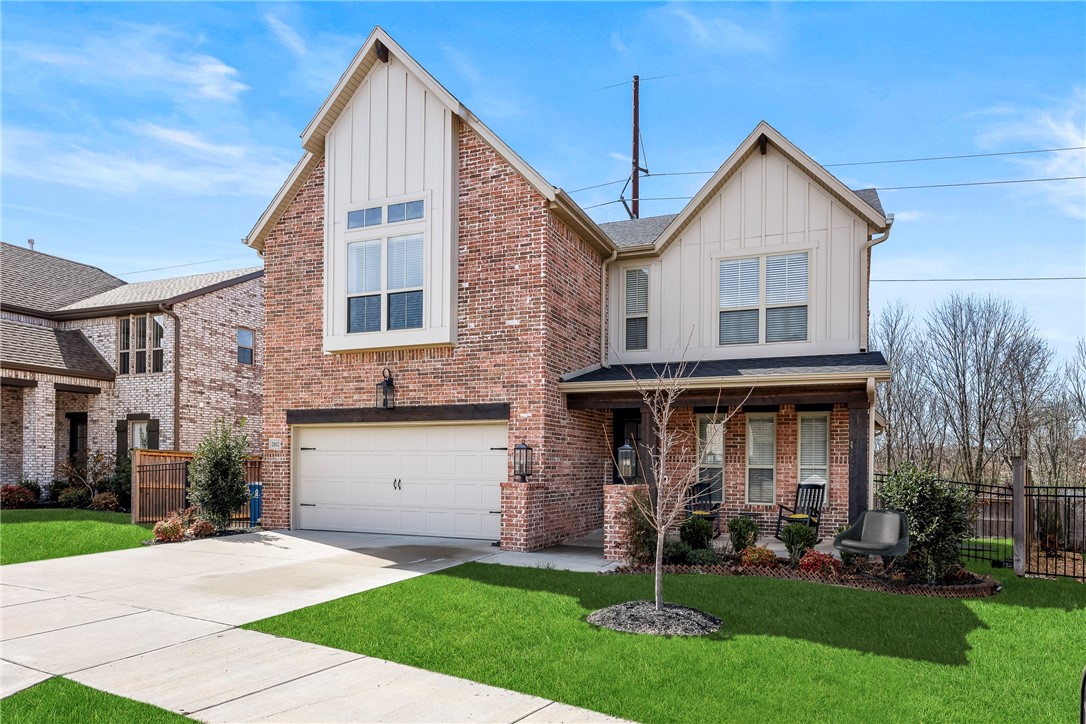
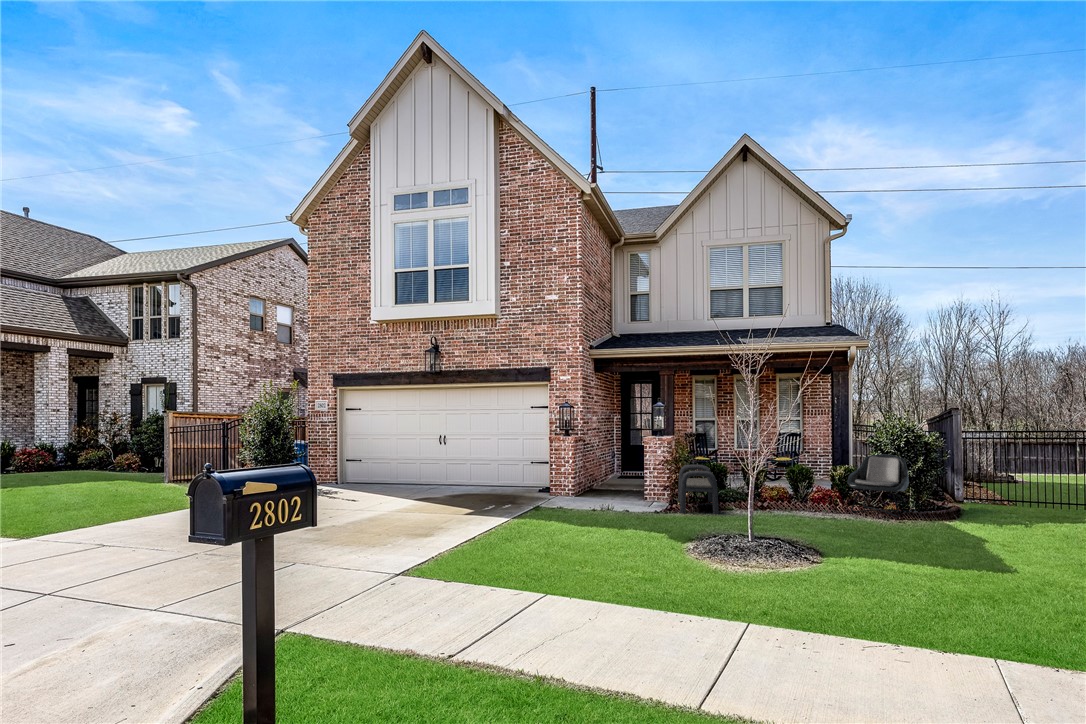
bench: none [627,518,678,579] -> present [678,465,719,514]

